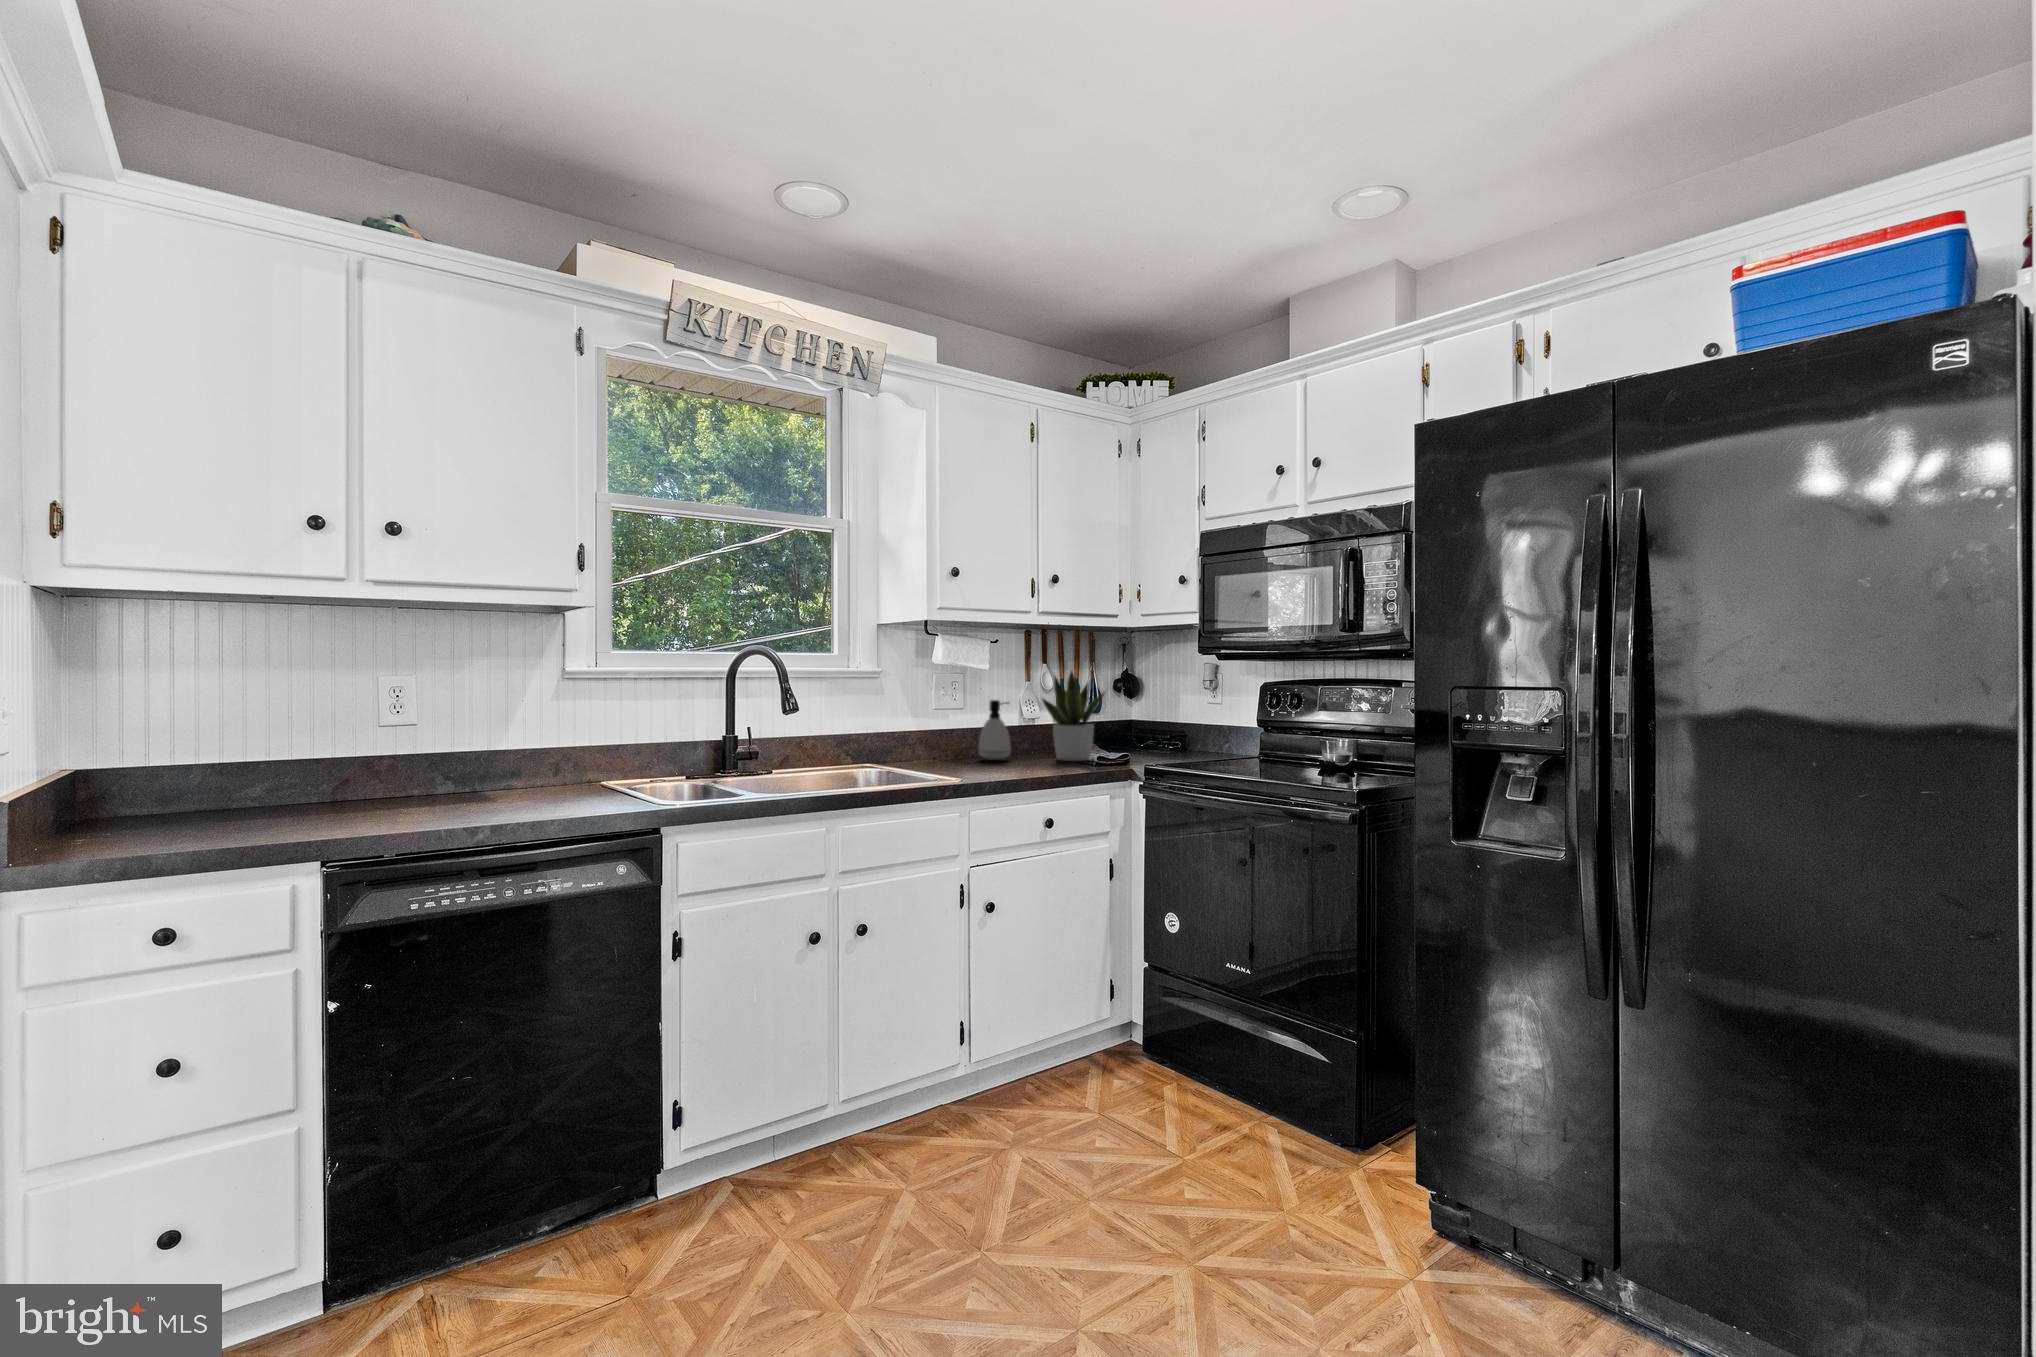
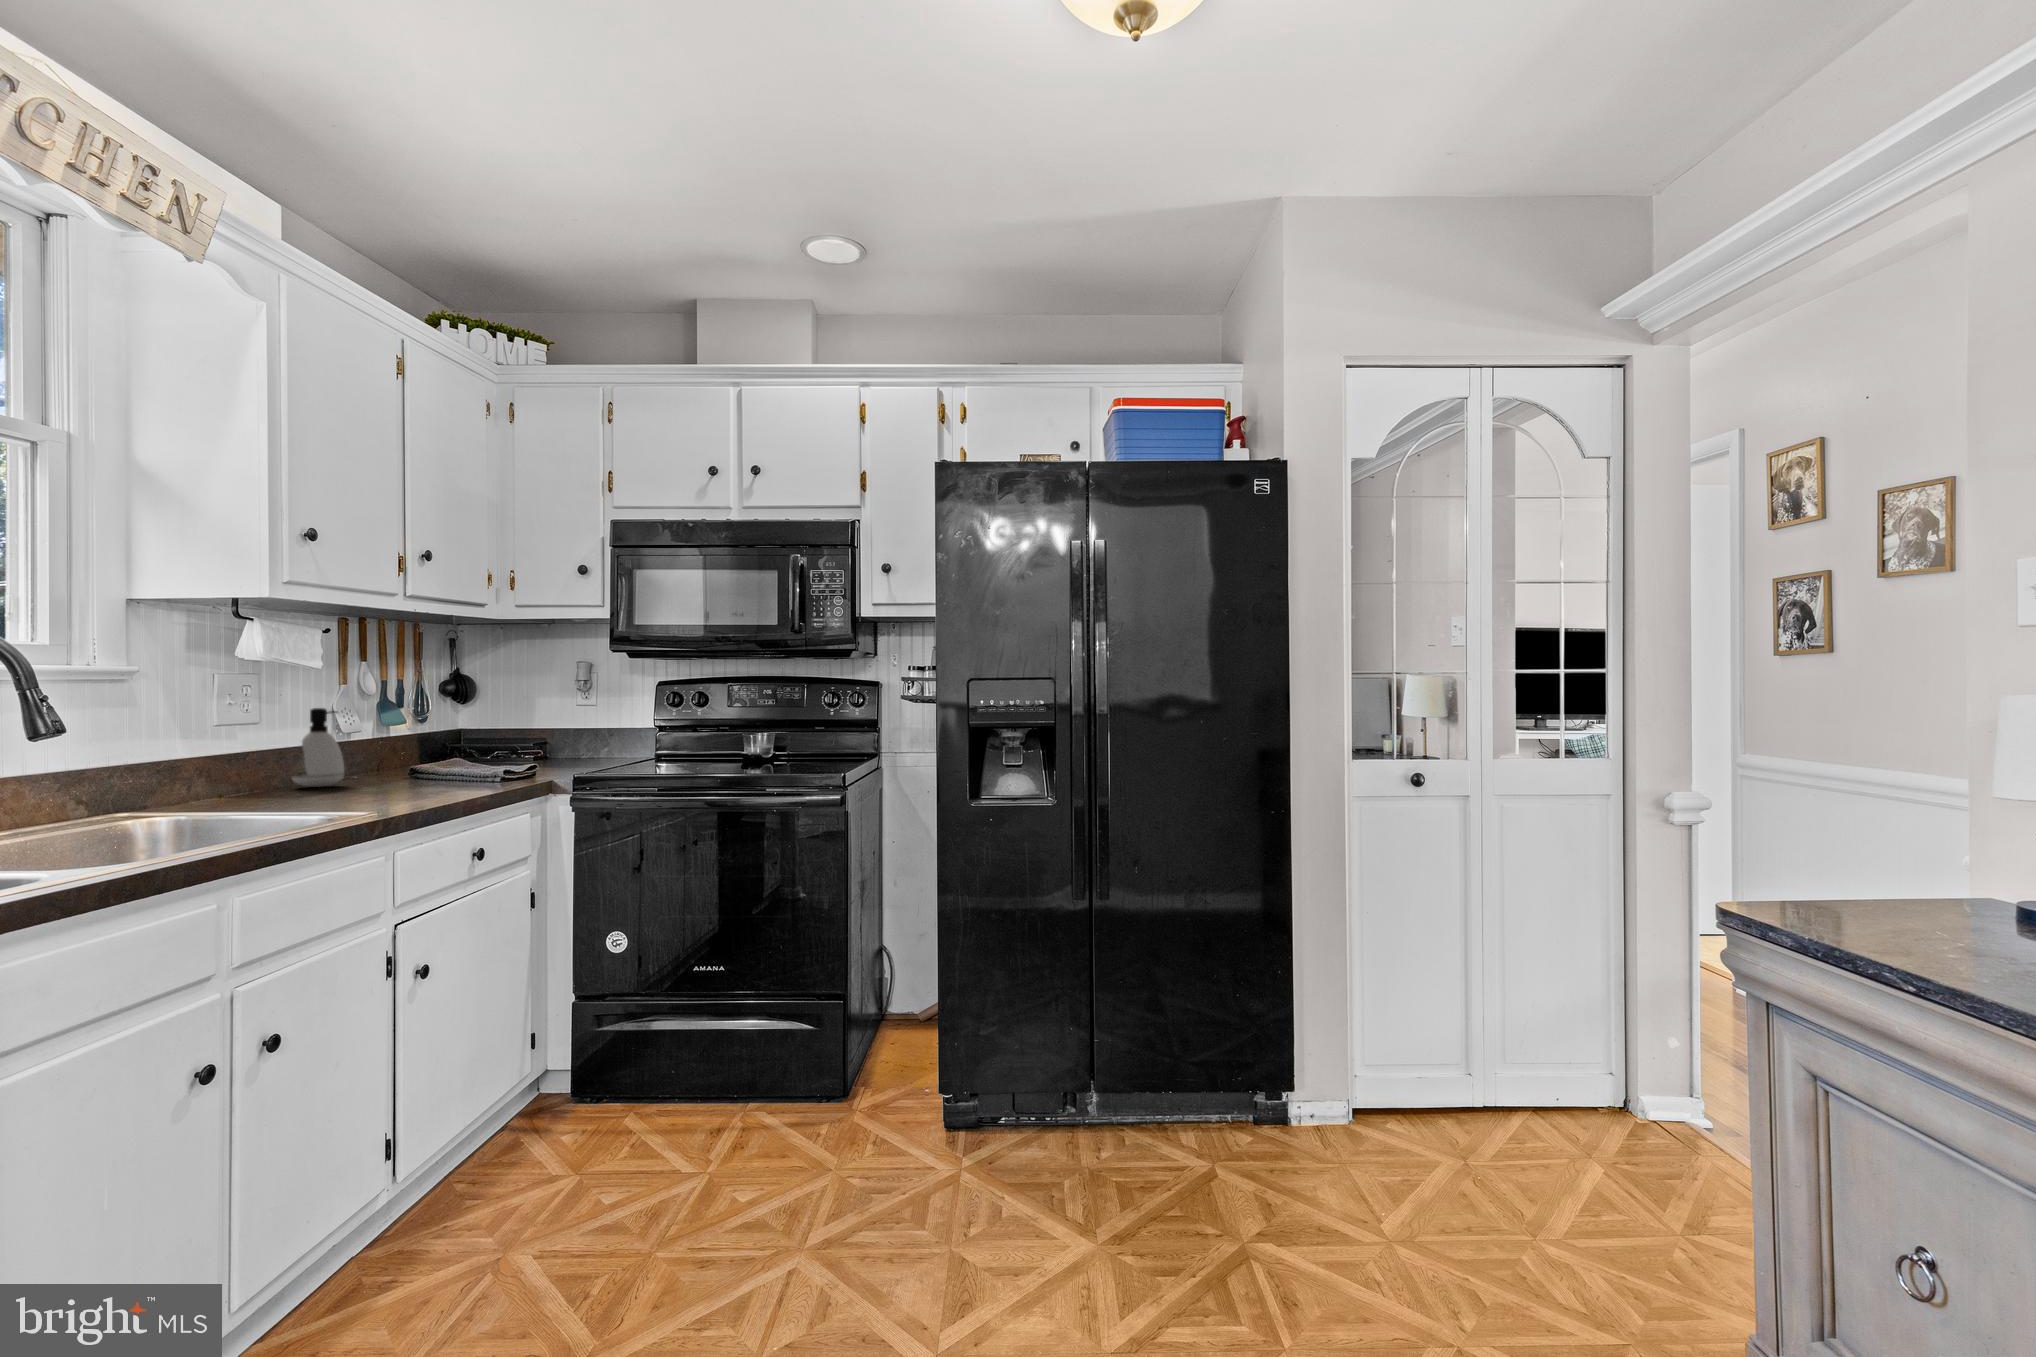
potted plant: present [1042,670,1104,761] -> none [389,664,475,780]

